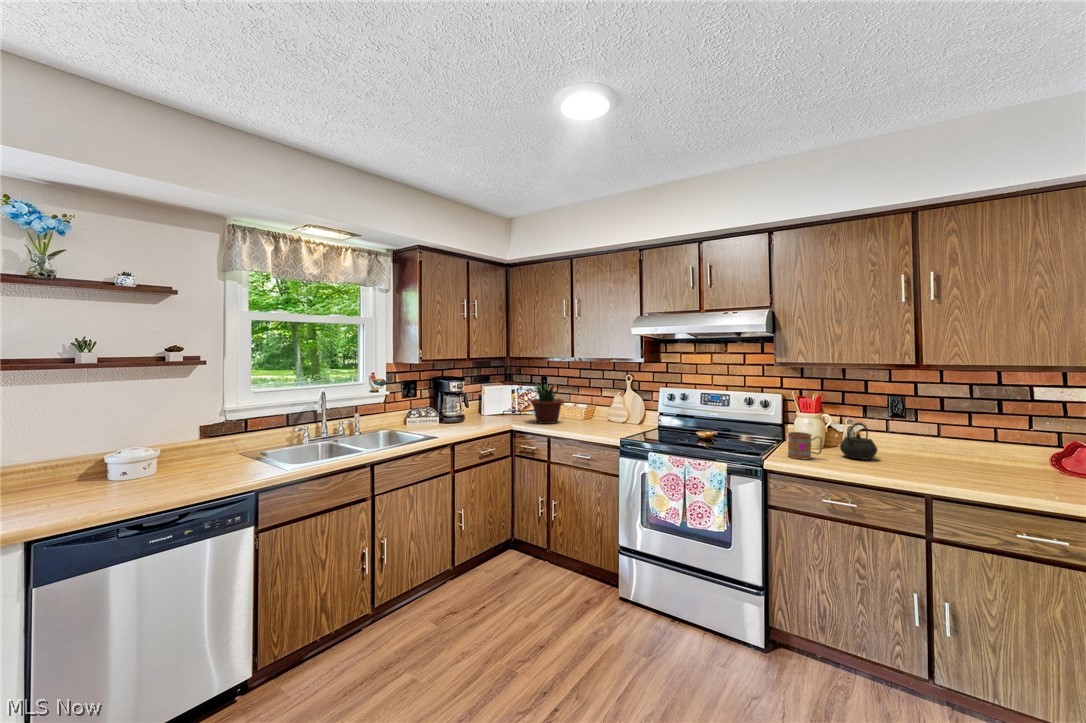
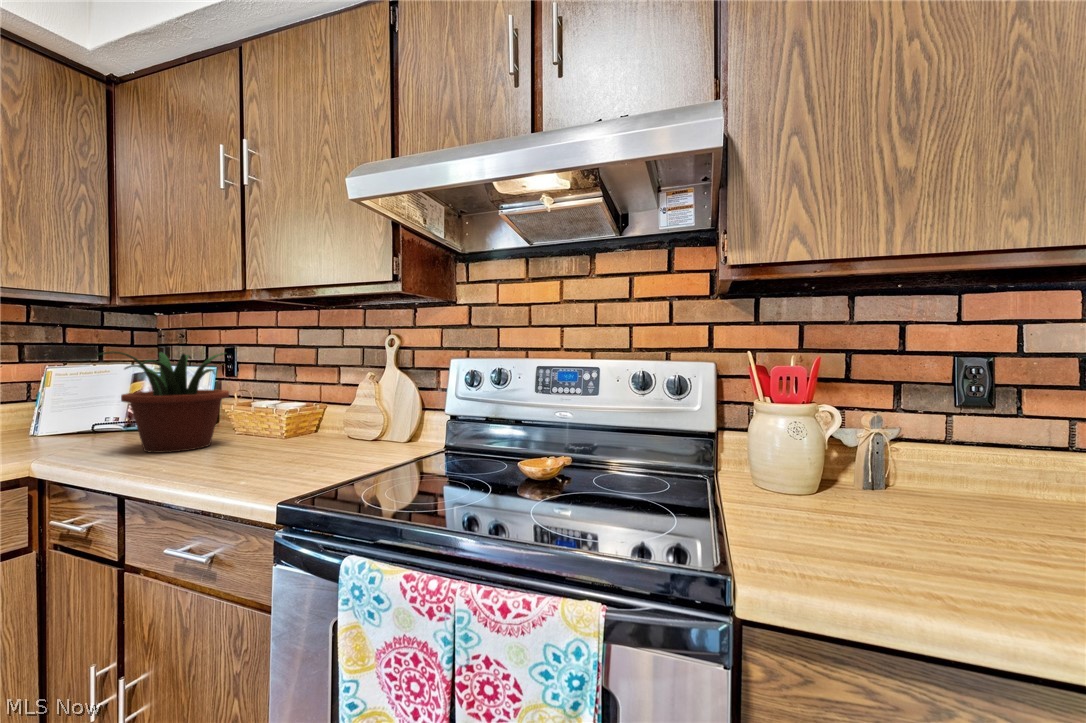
kettle: present [840,423,877,460] -> none [906,426,1034,542]
mug: present [788,432,823,459] -> none [787,463,896,565]

